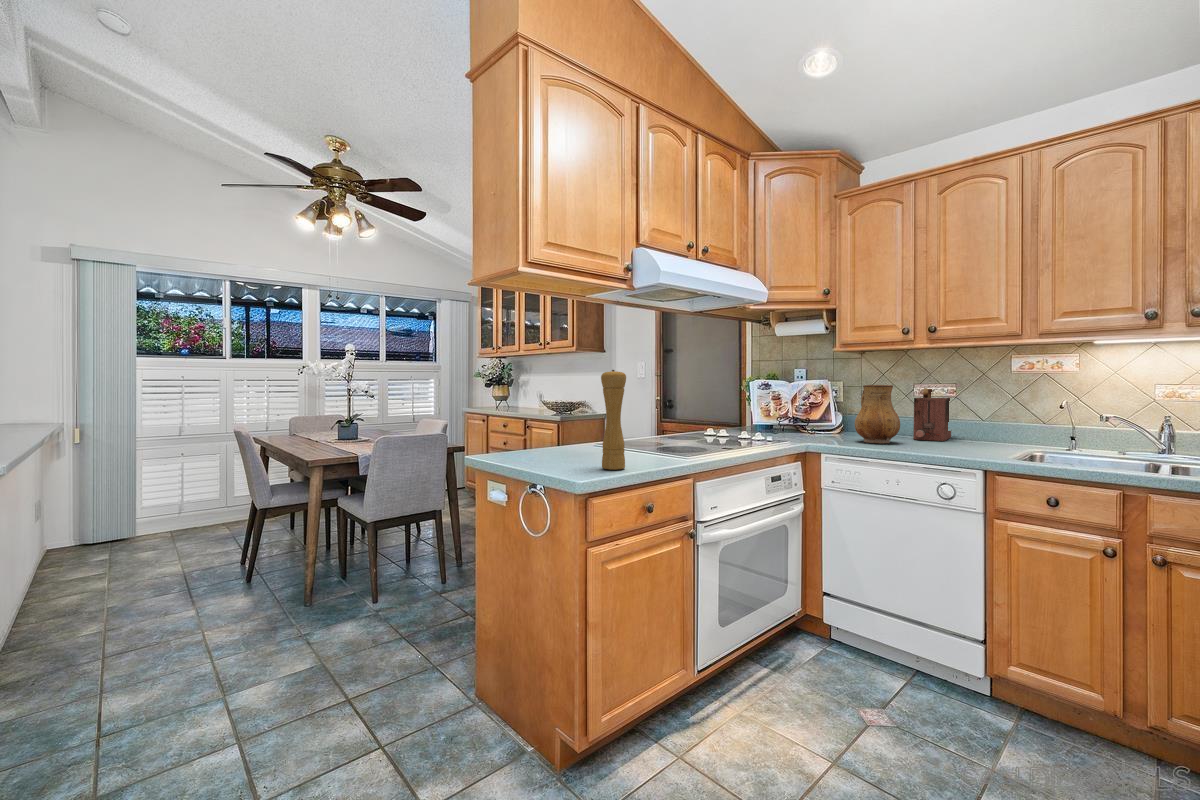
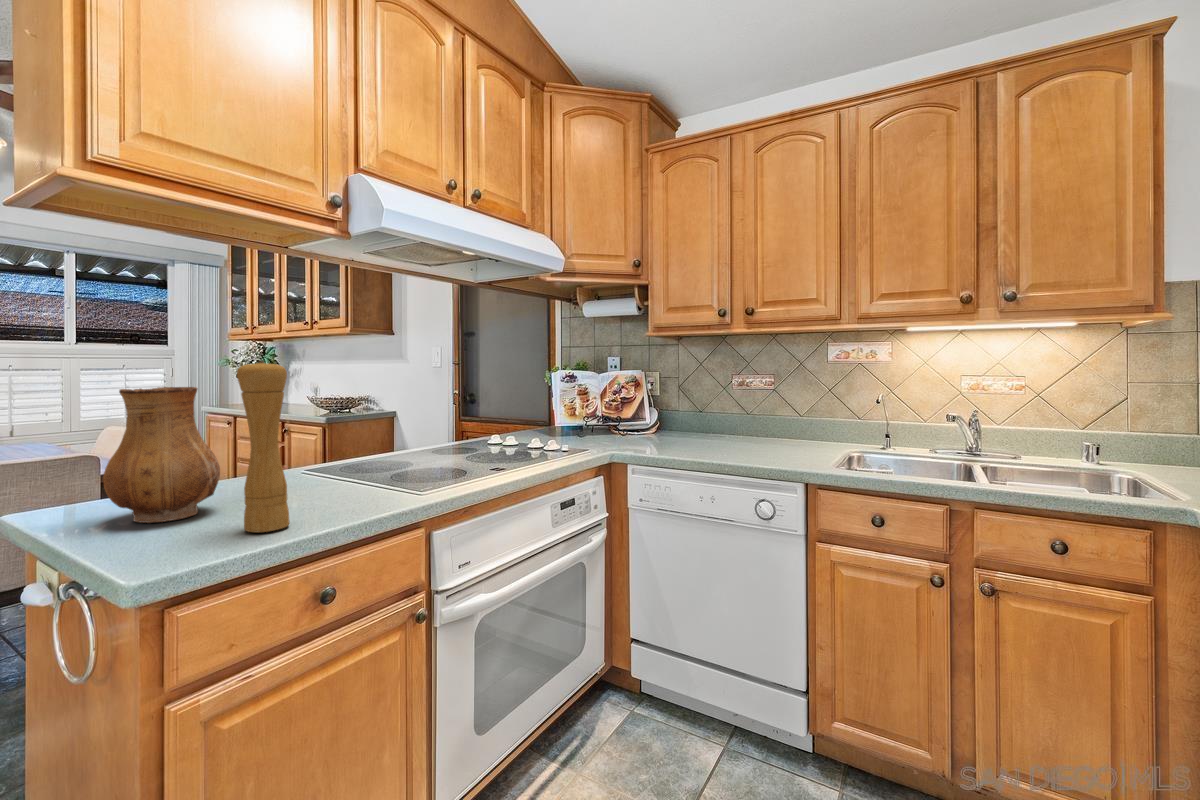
ceramic pitcher: present [855,385,900,443] -> present [103,387,220,523]
toaster: present [913,389,951,441] -> none [732,381,771,443]

